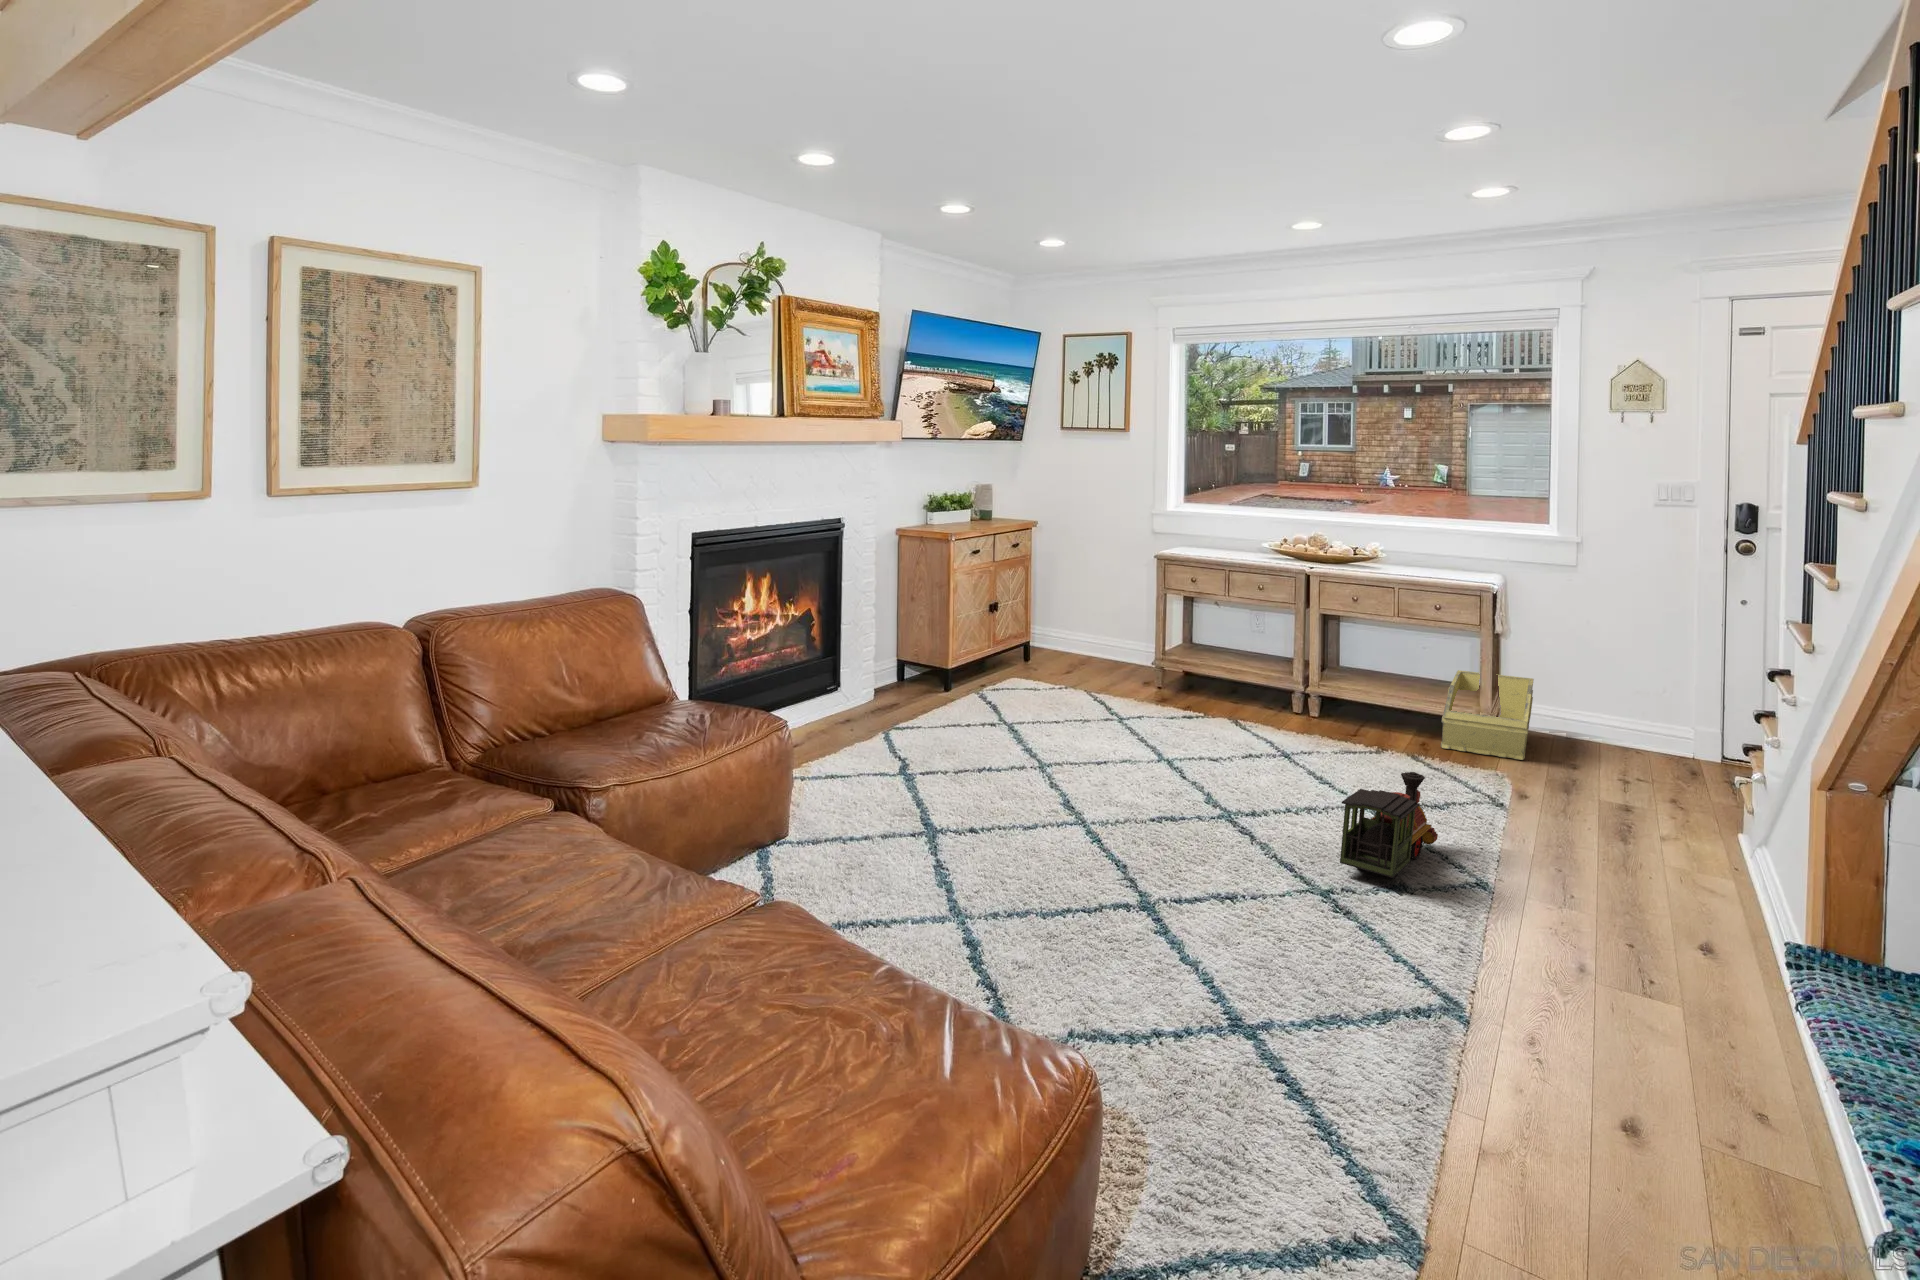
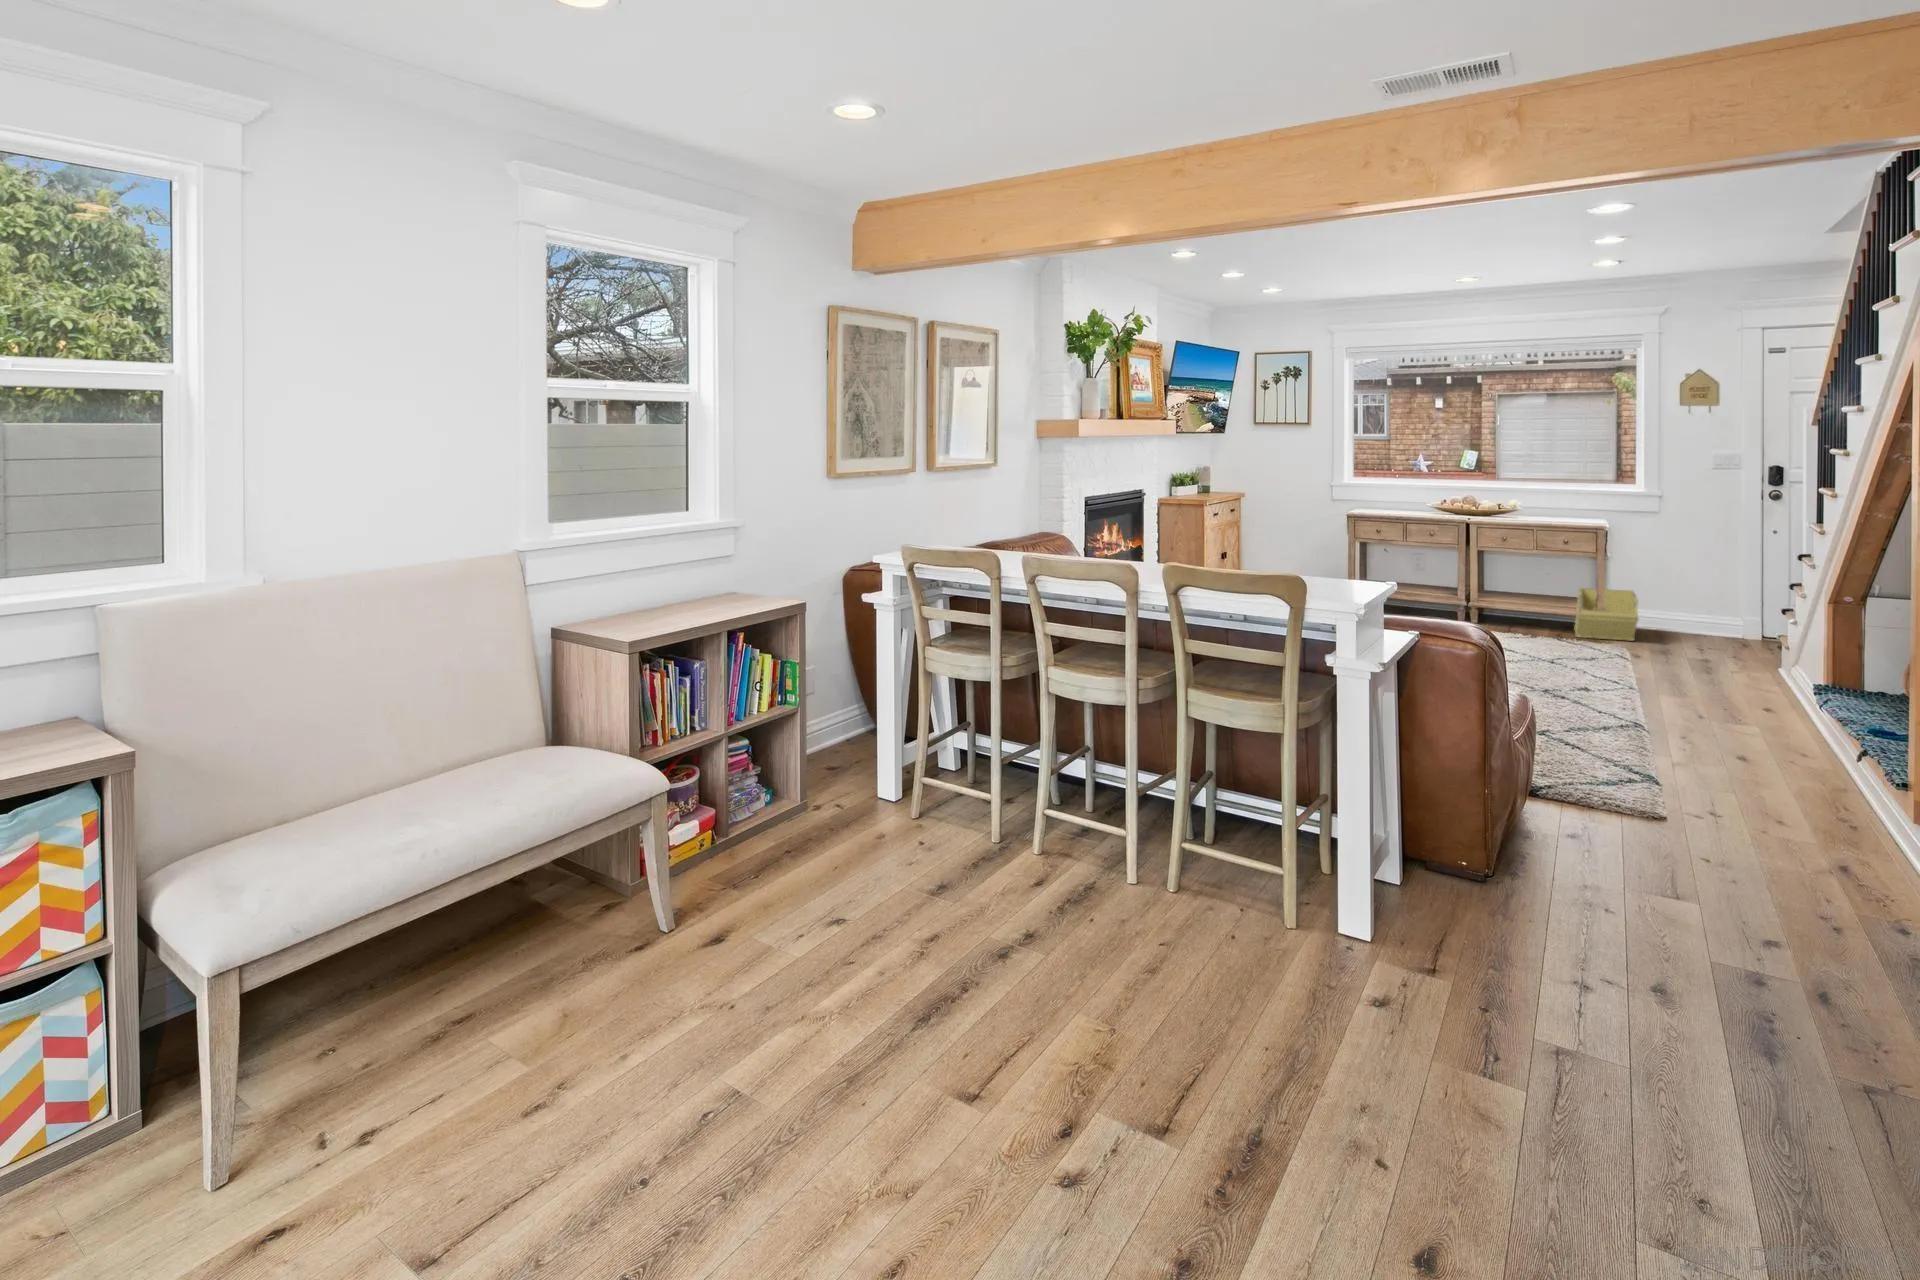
toy train: present [1340,772,1438,879] -> none [1553,630,1604,688]

